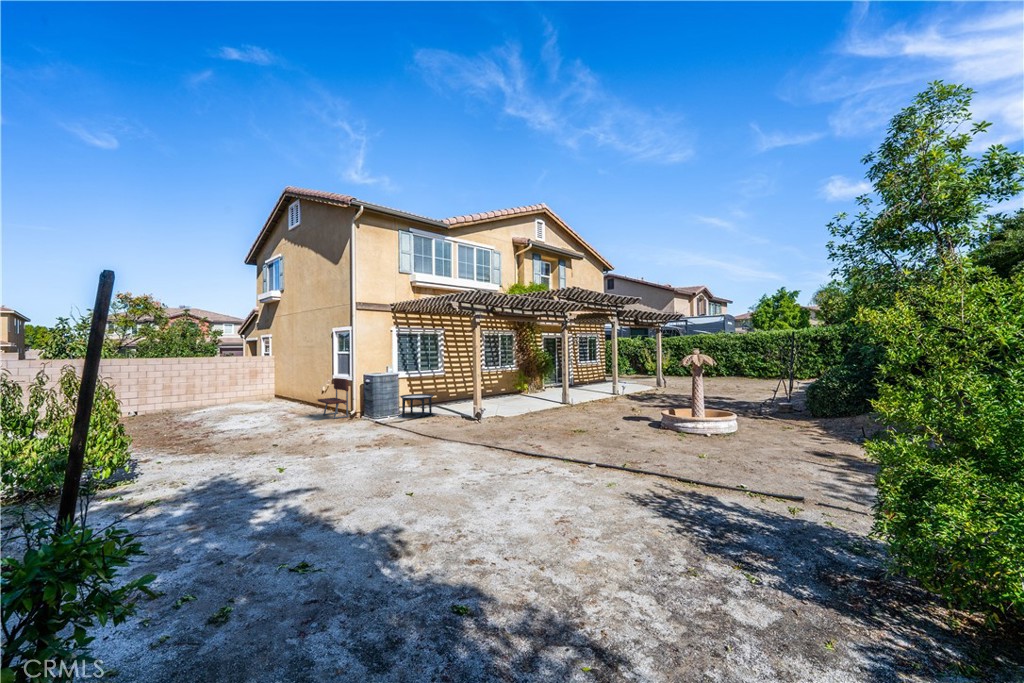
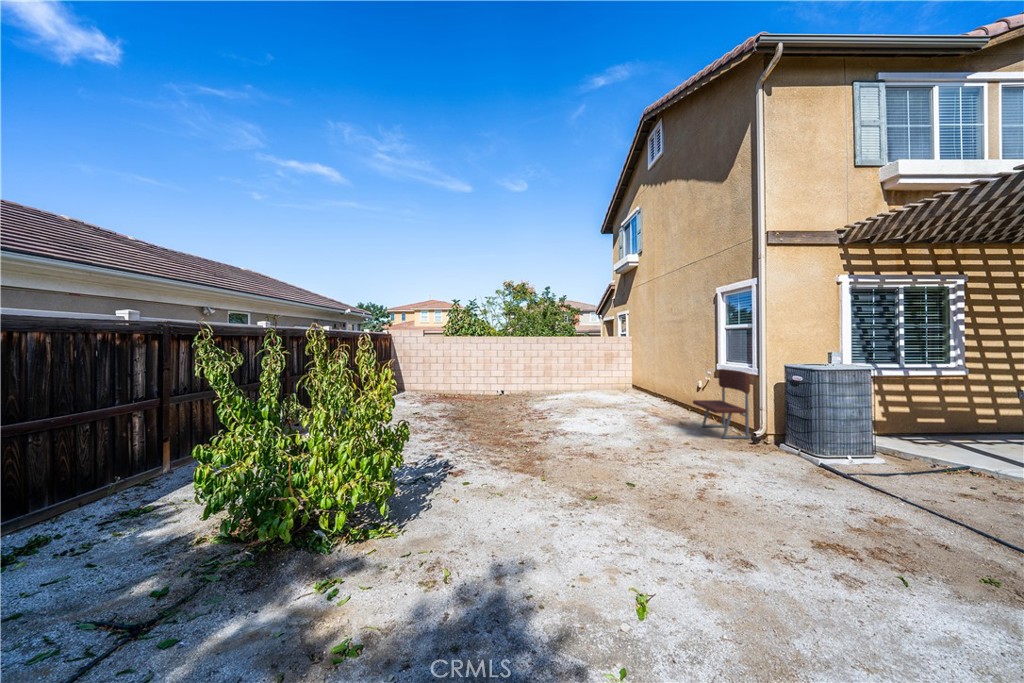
round table: present [400,394,434,417] -> none [868,411,973,471]

